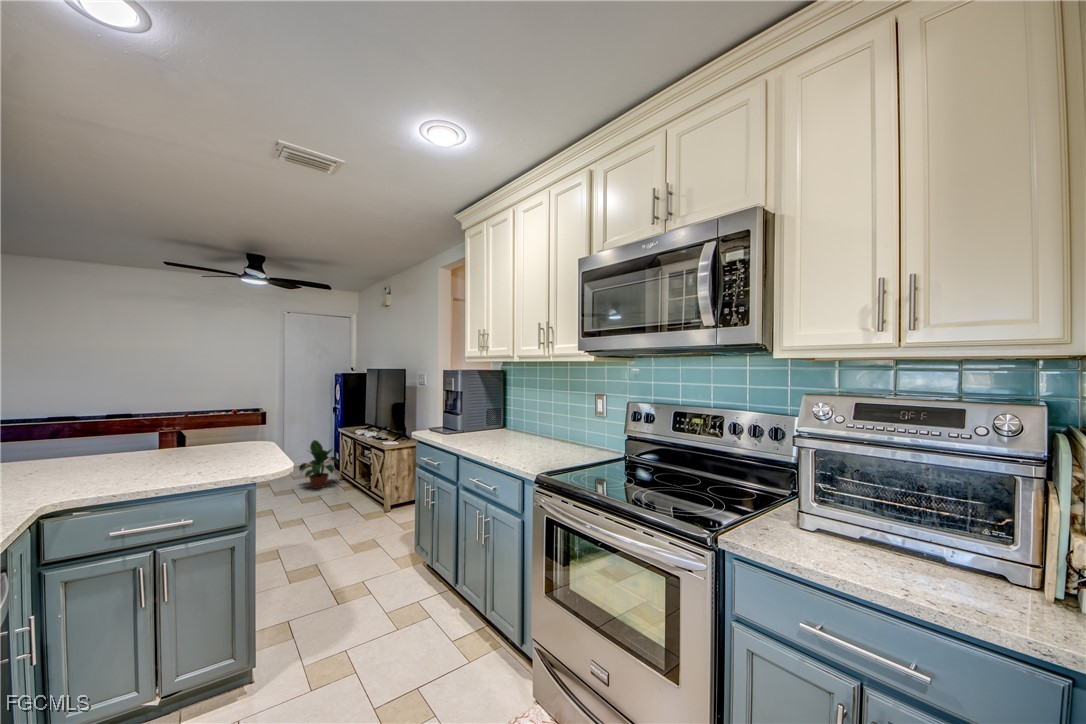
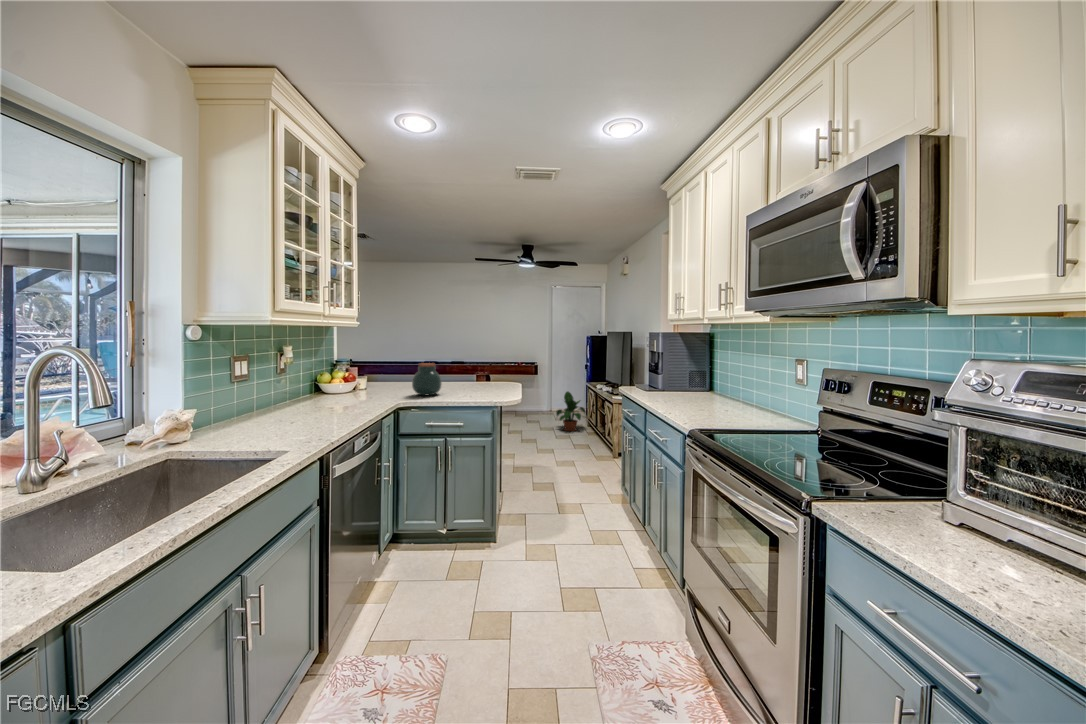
jar: none [70,426,139,482] -> present [412,363,442,395]

